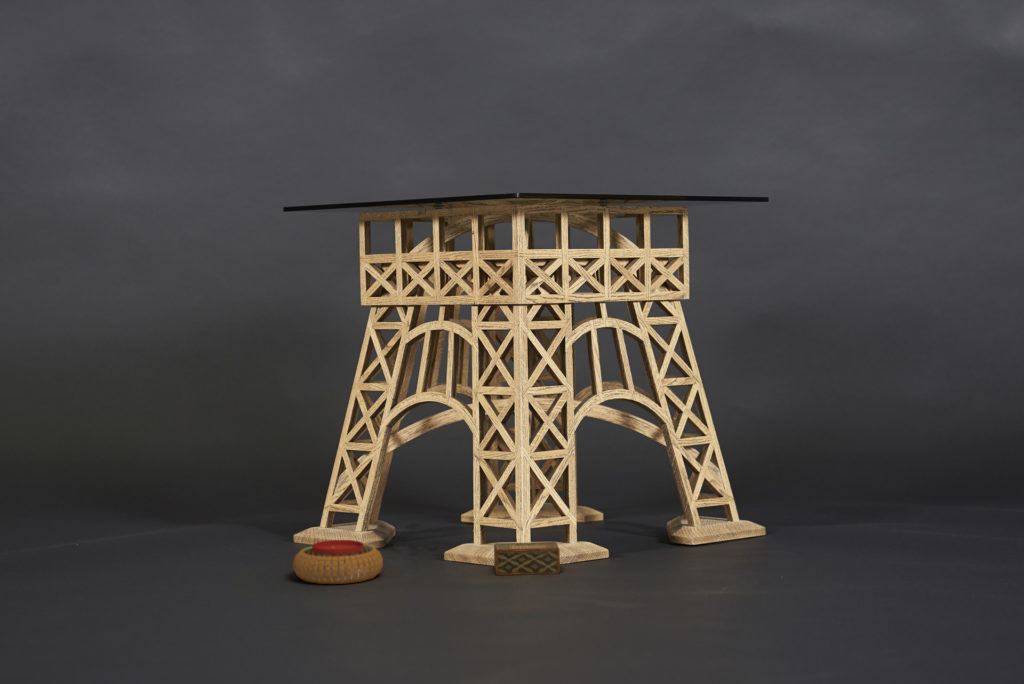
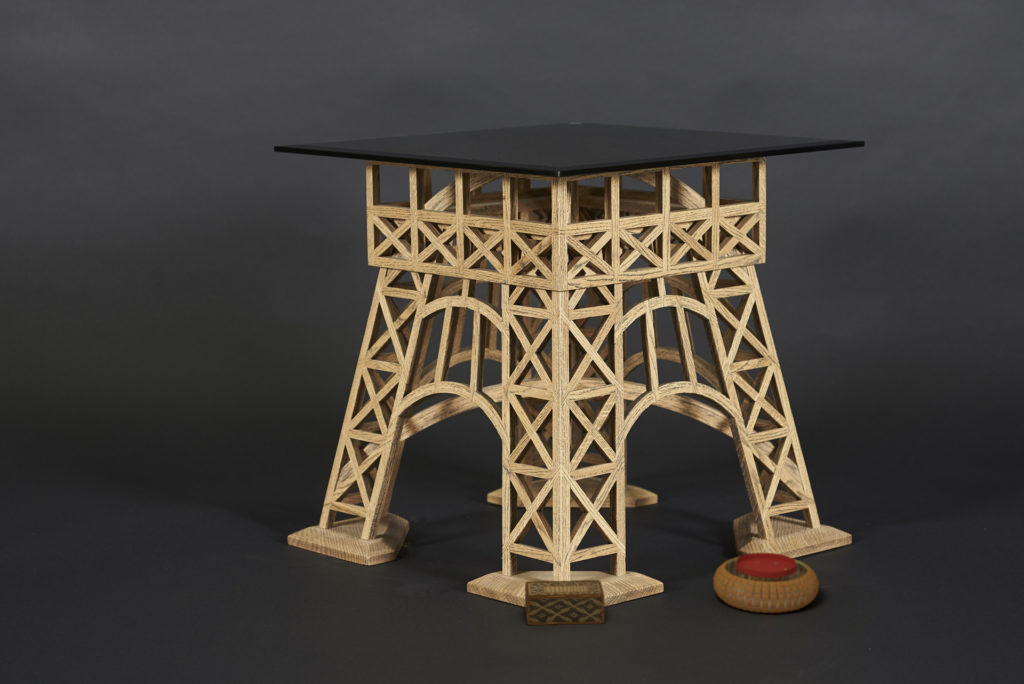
pouf: present [293,540,383,584] -> present [713,553,819,613]

